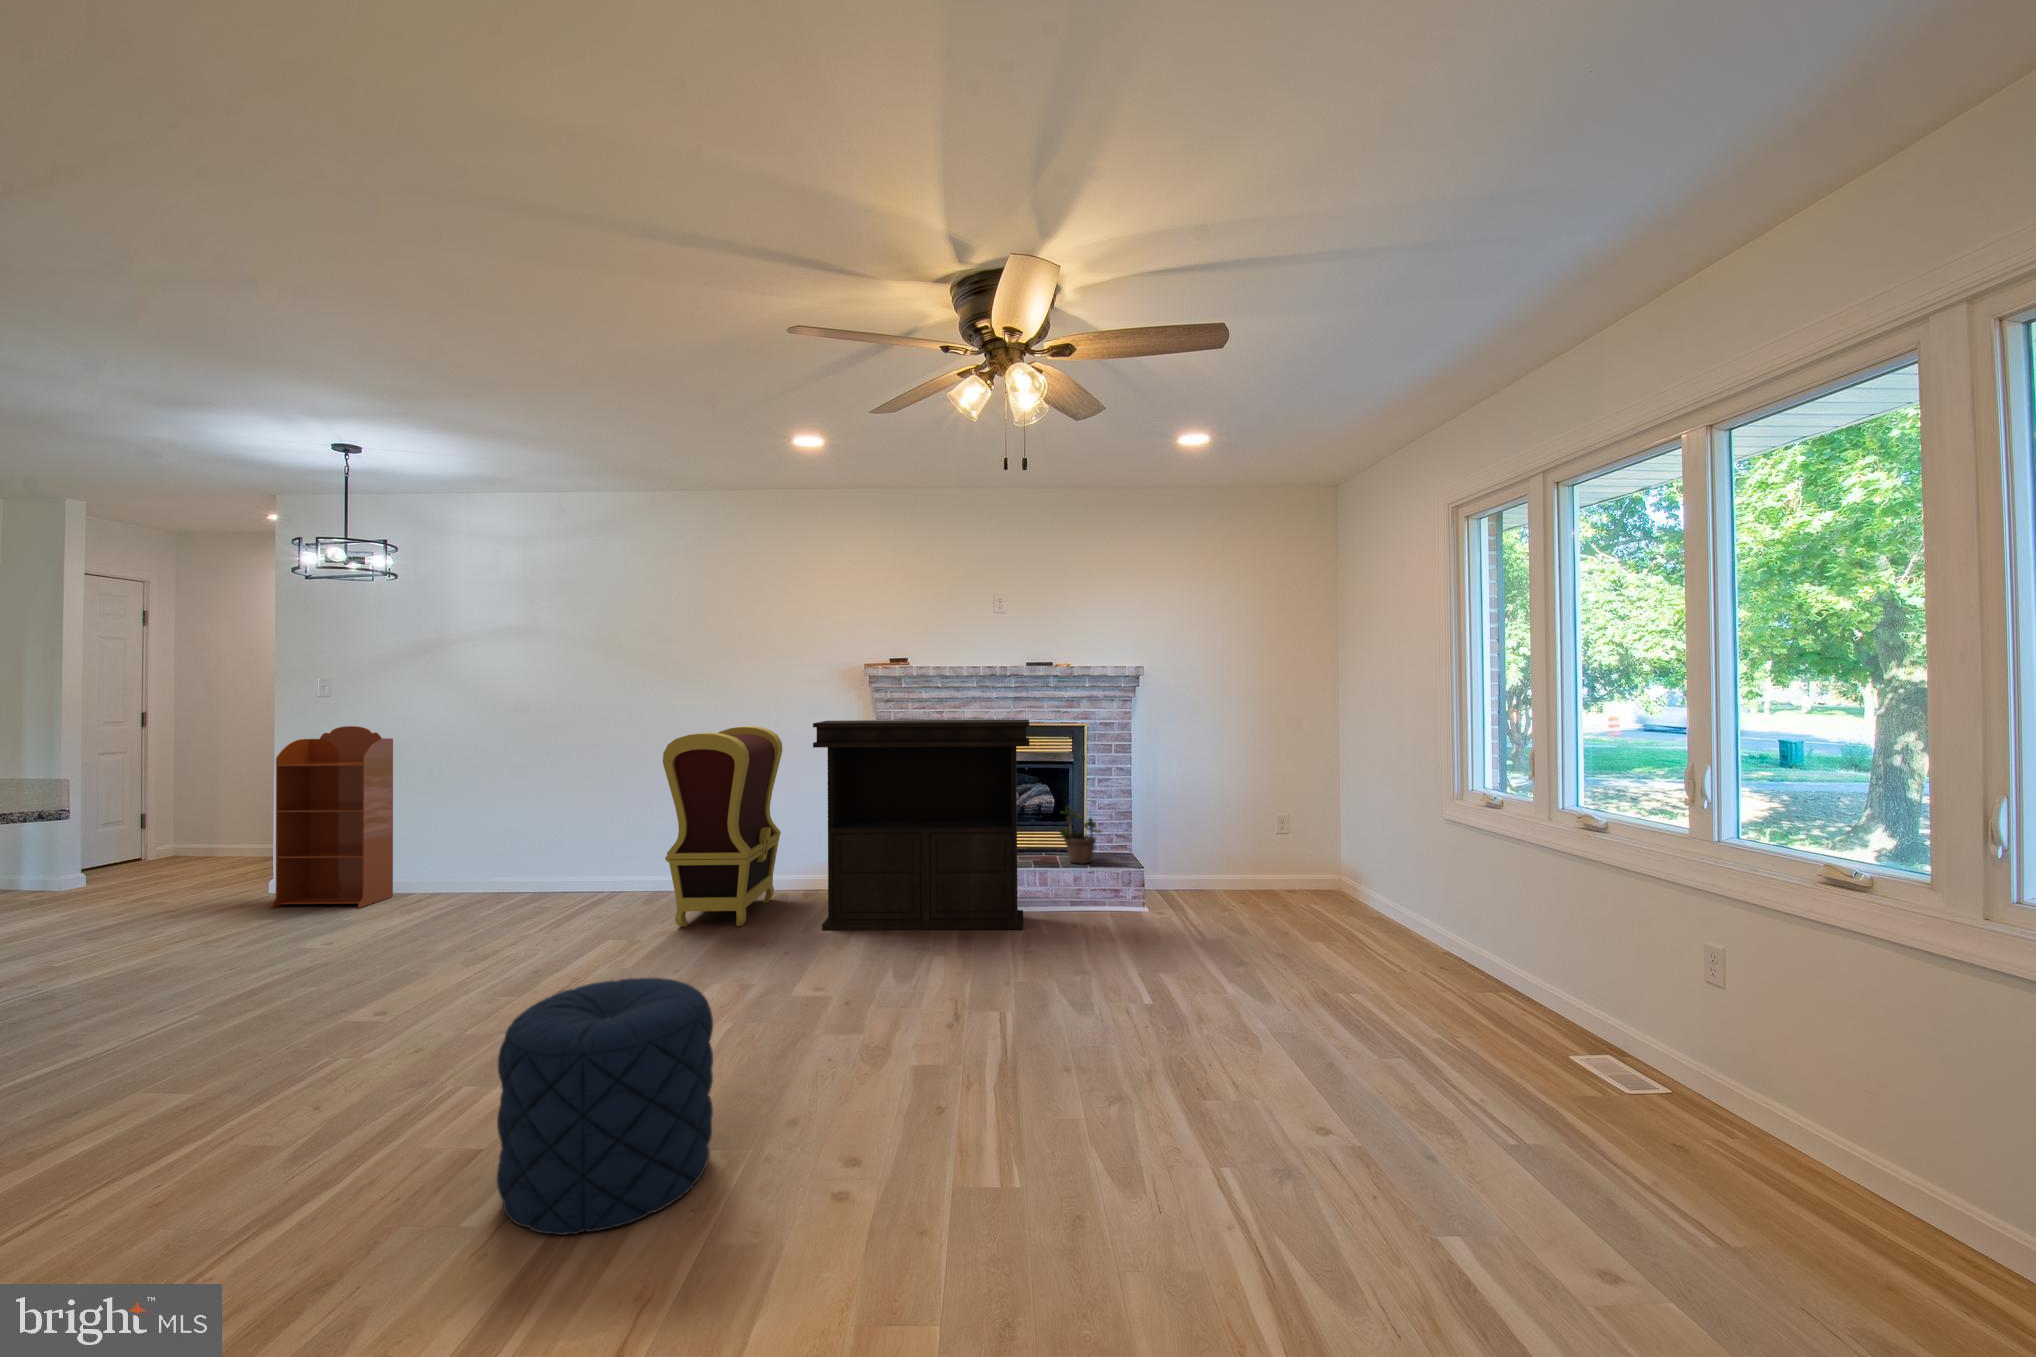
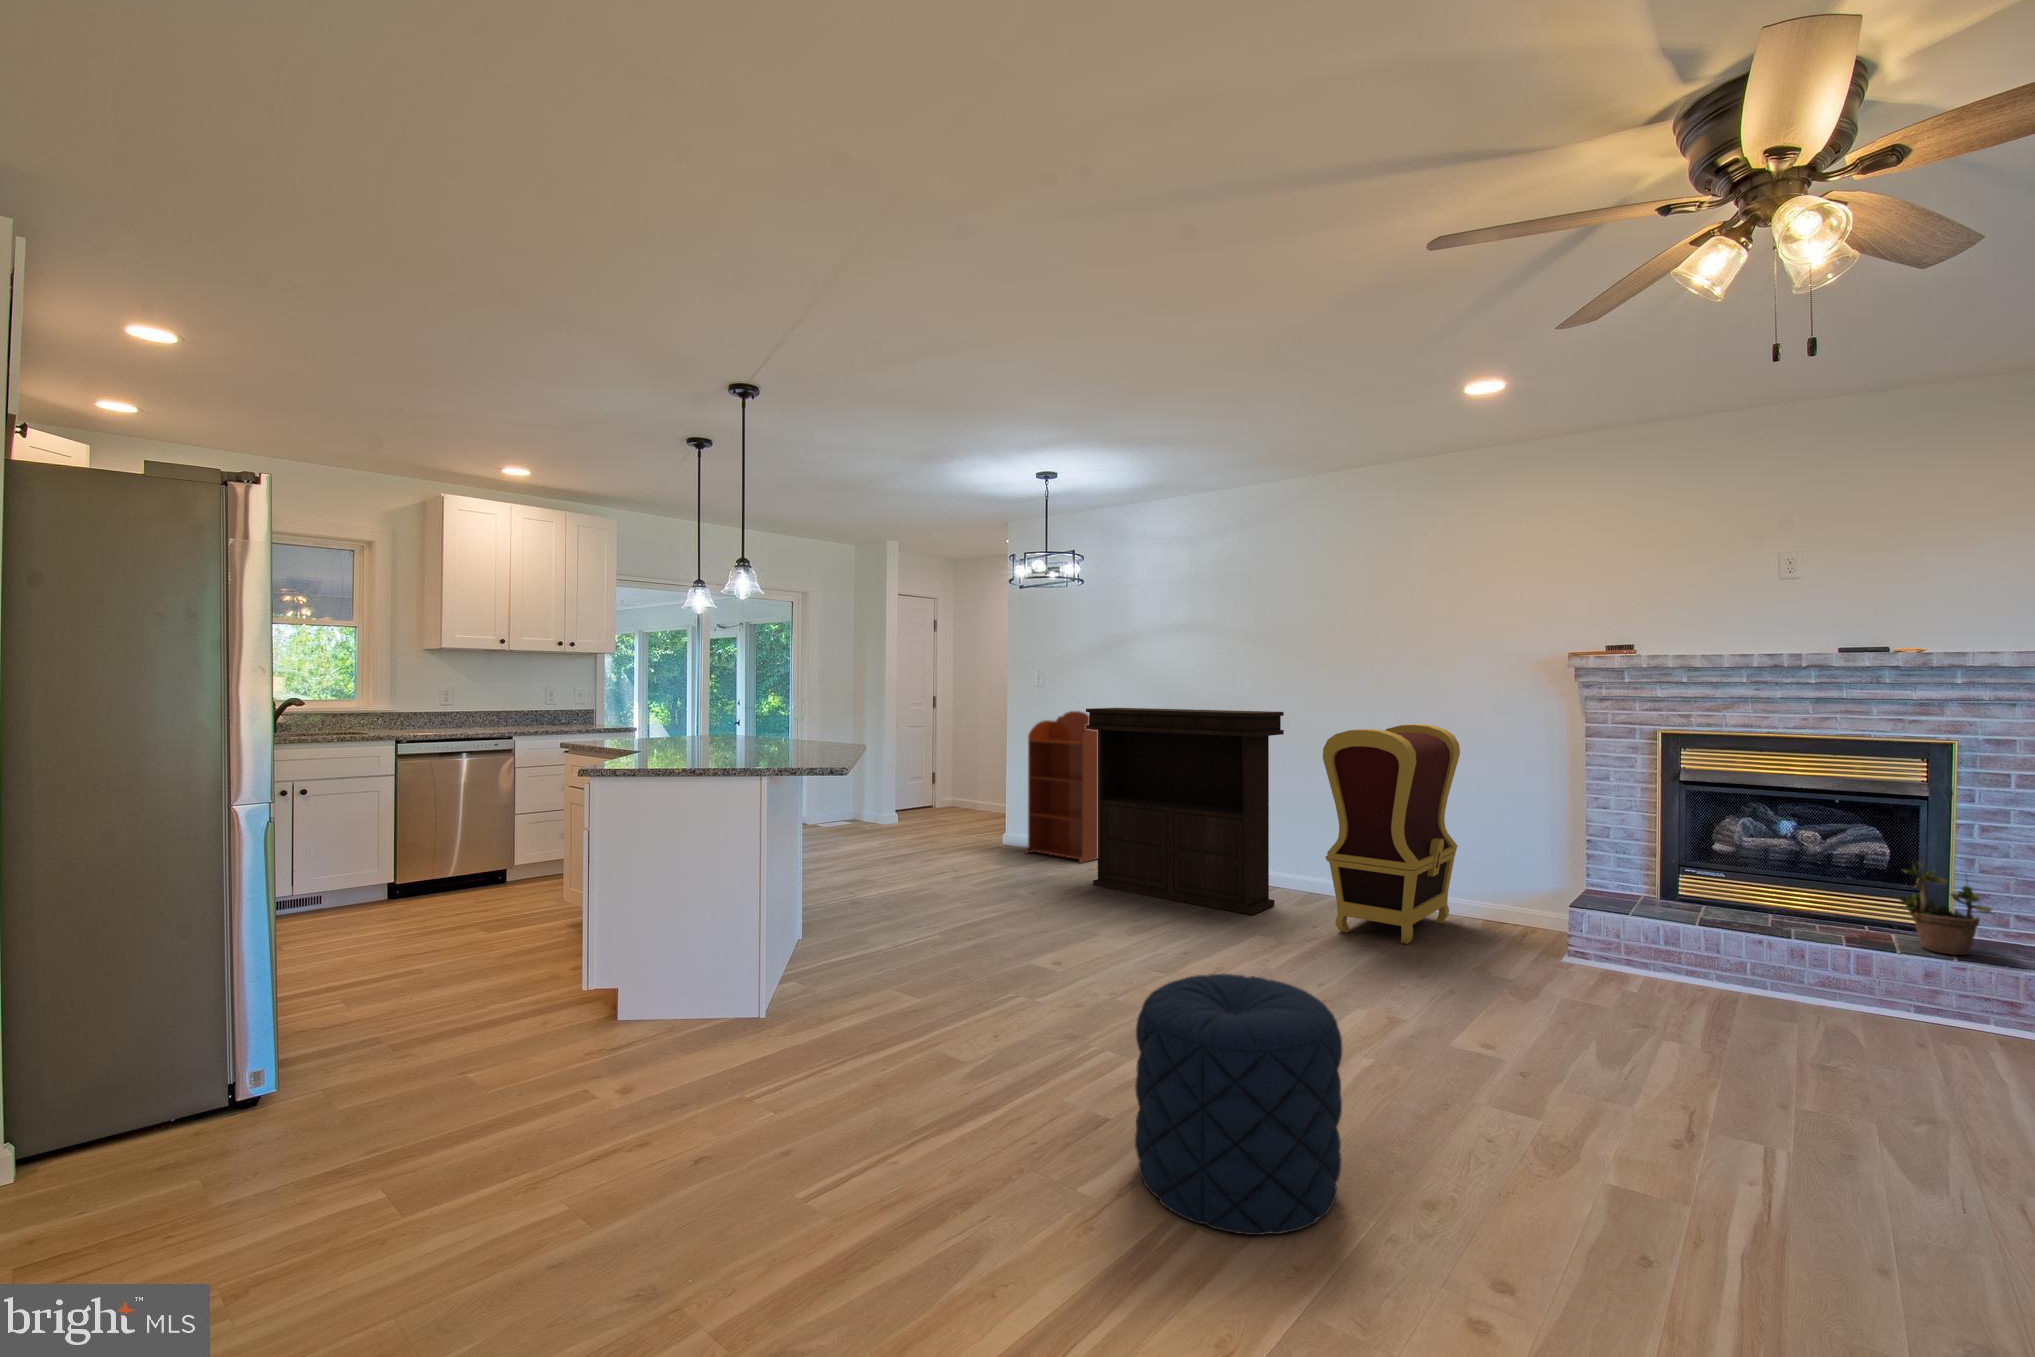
console table: present [813,719,1029,930] -> present [1086,708,1284,915]

